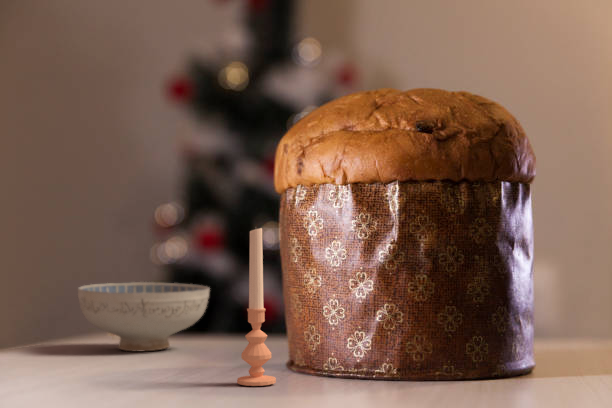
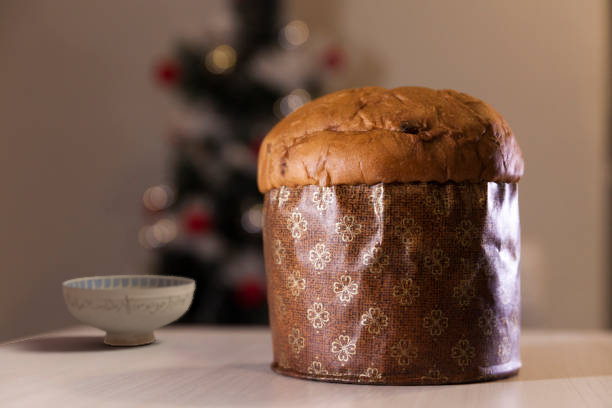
candle: present [237,227,276,386] -> none [220,231,259,395]

